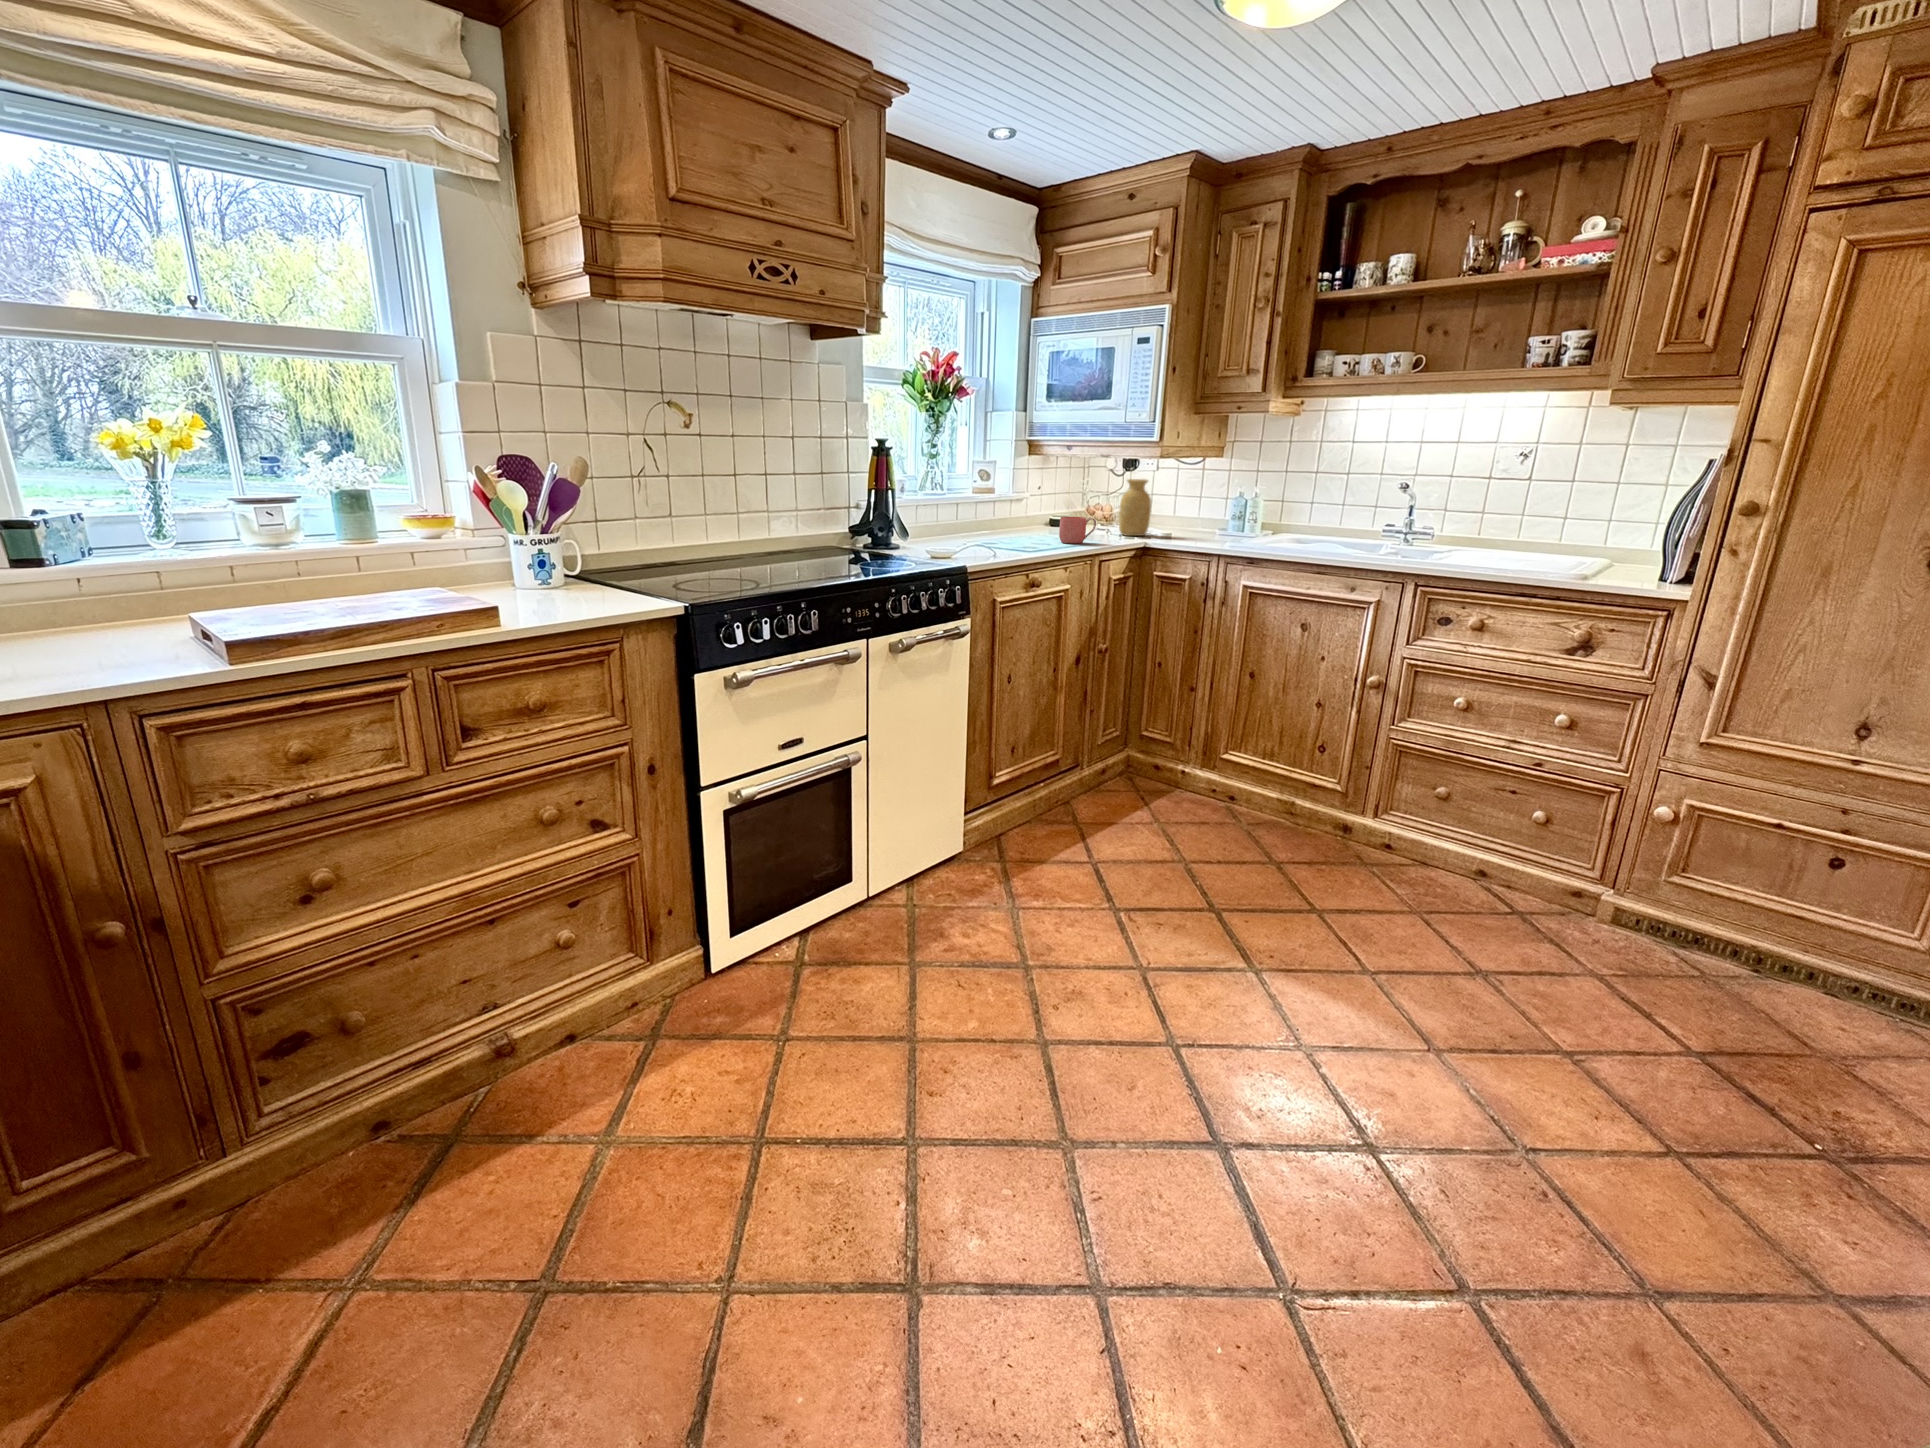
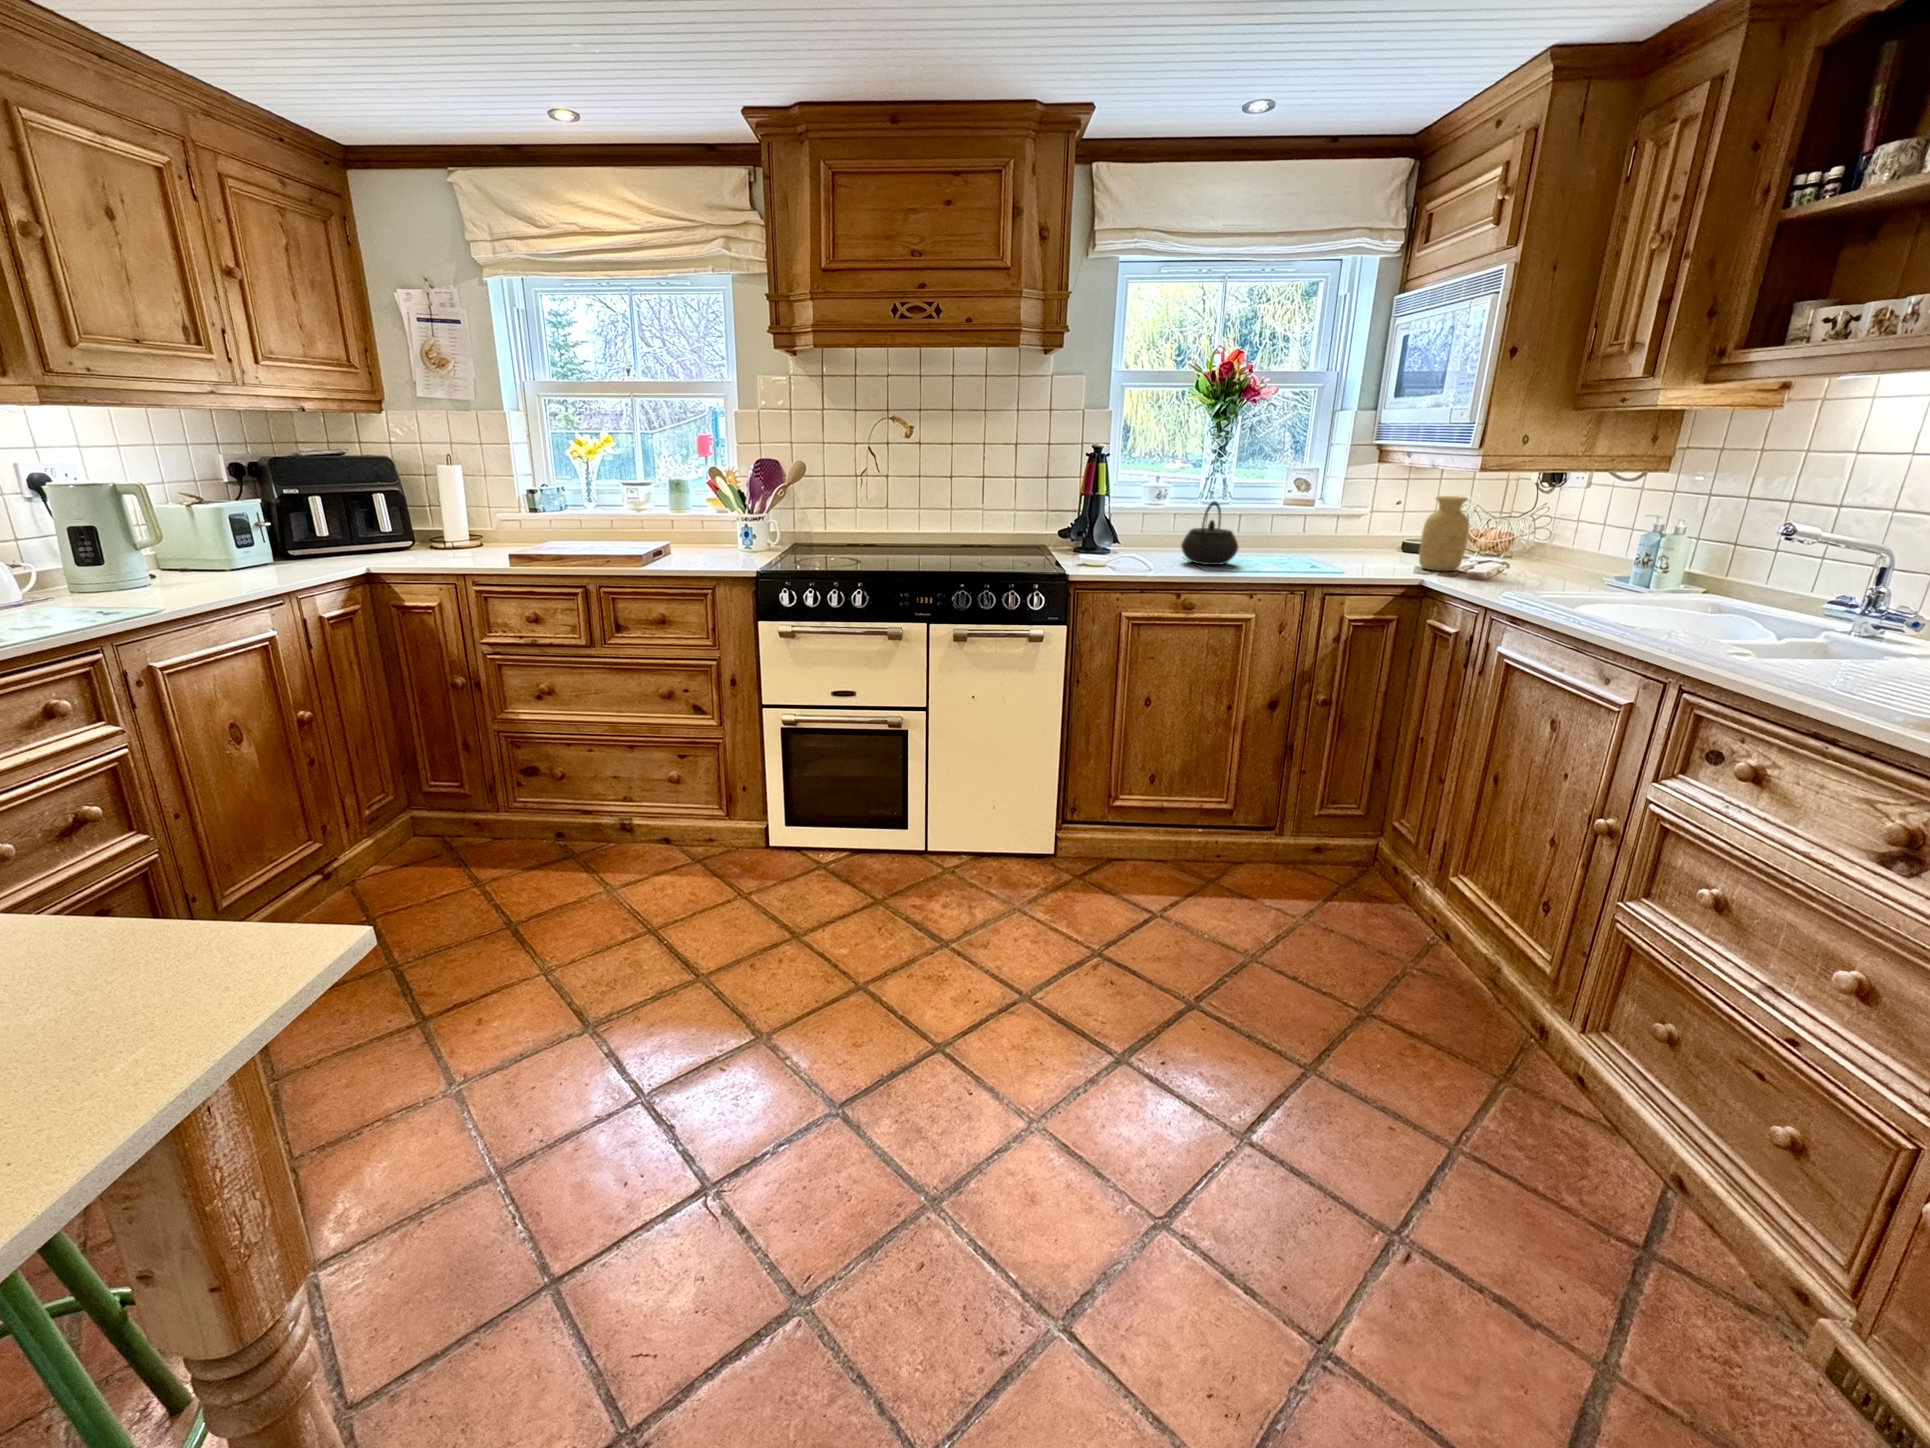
kettle: none [991,489,1040,547] -> present [1181,501,1238,565]
mug: present [1059,517,1096,543] -> none [1280,536,1326,569]

